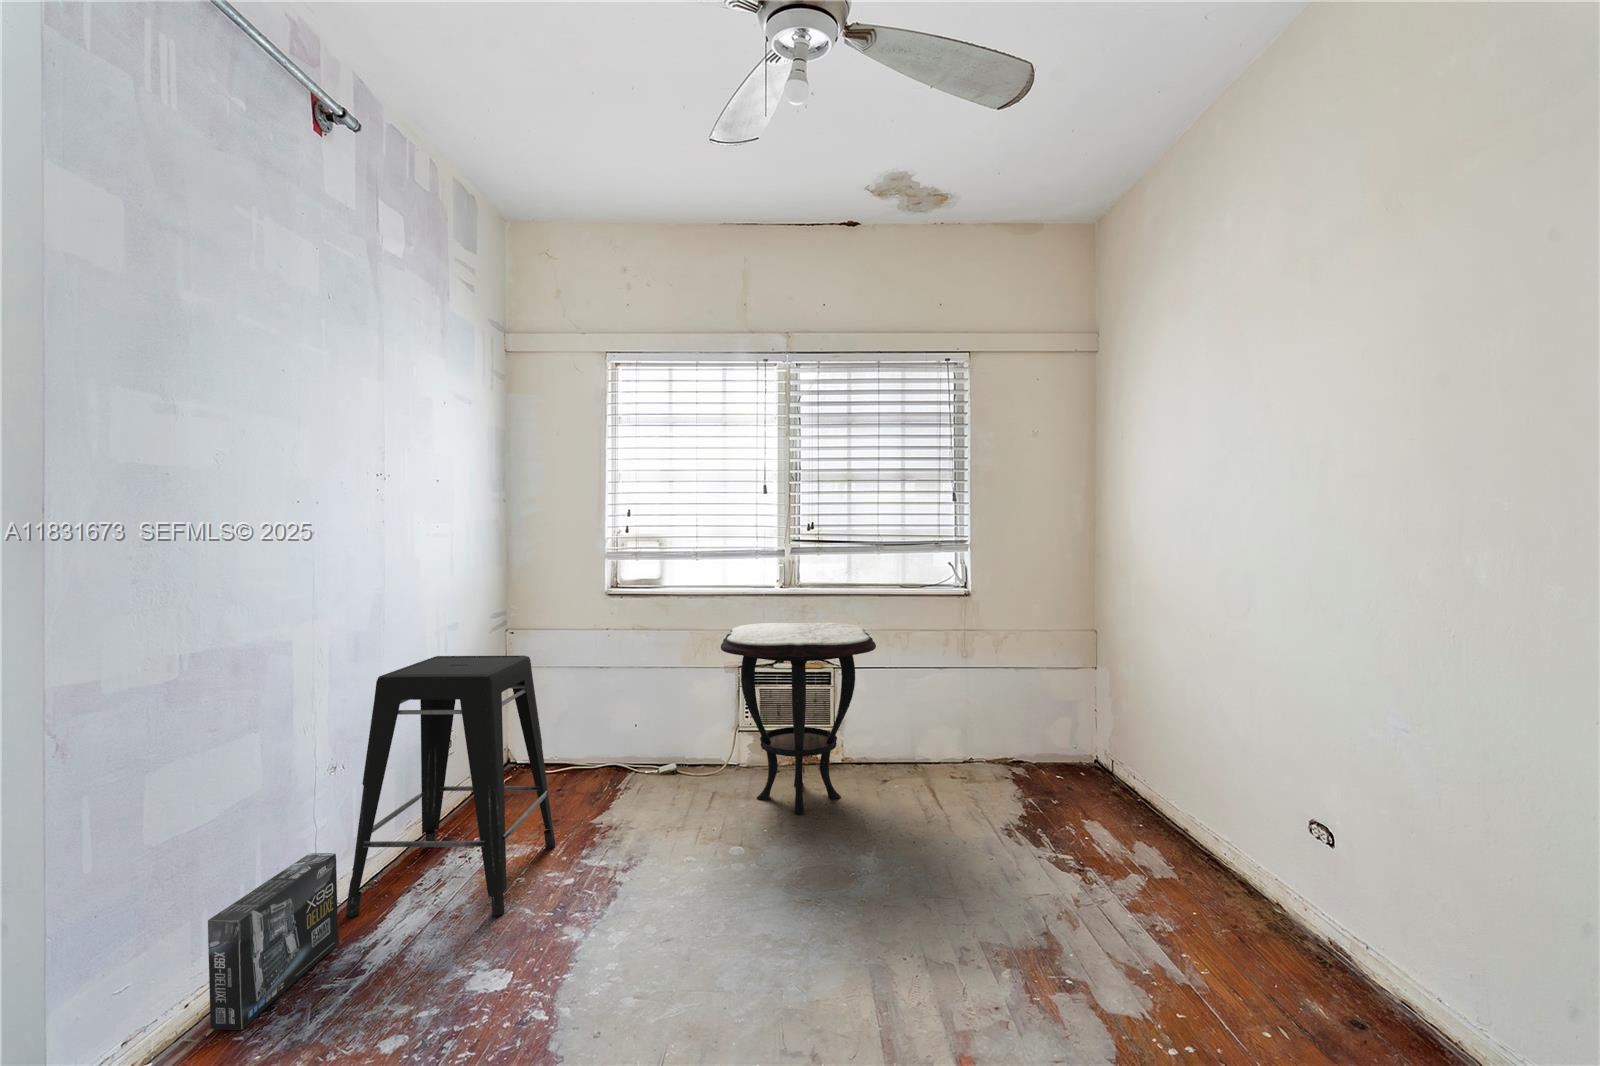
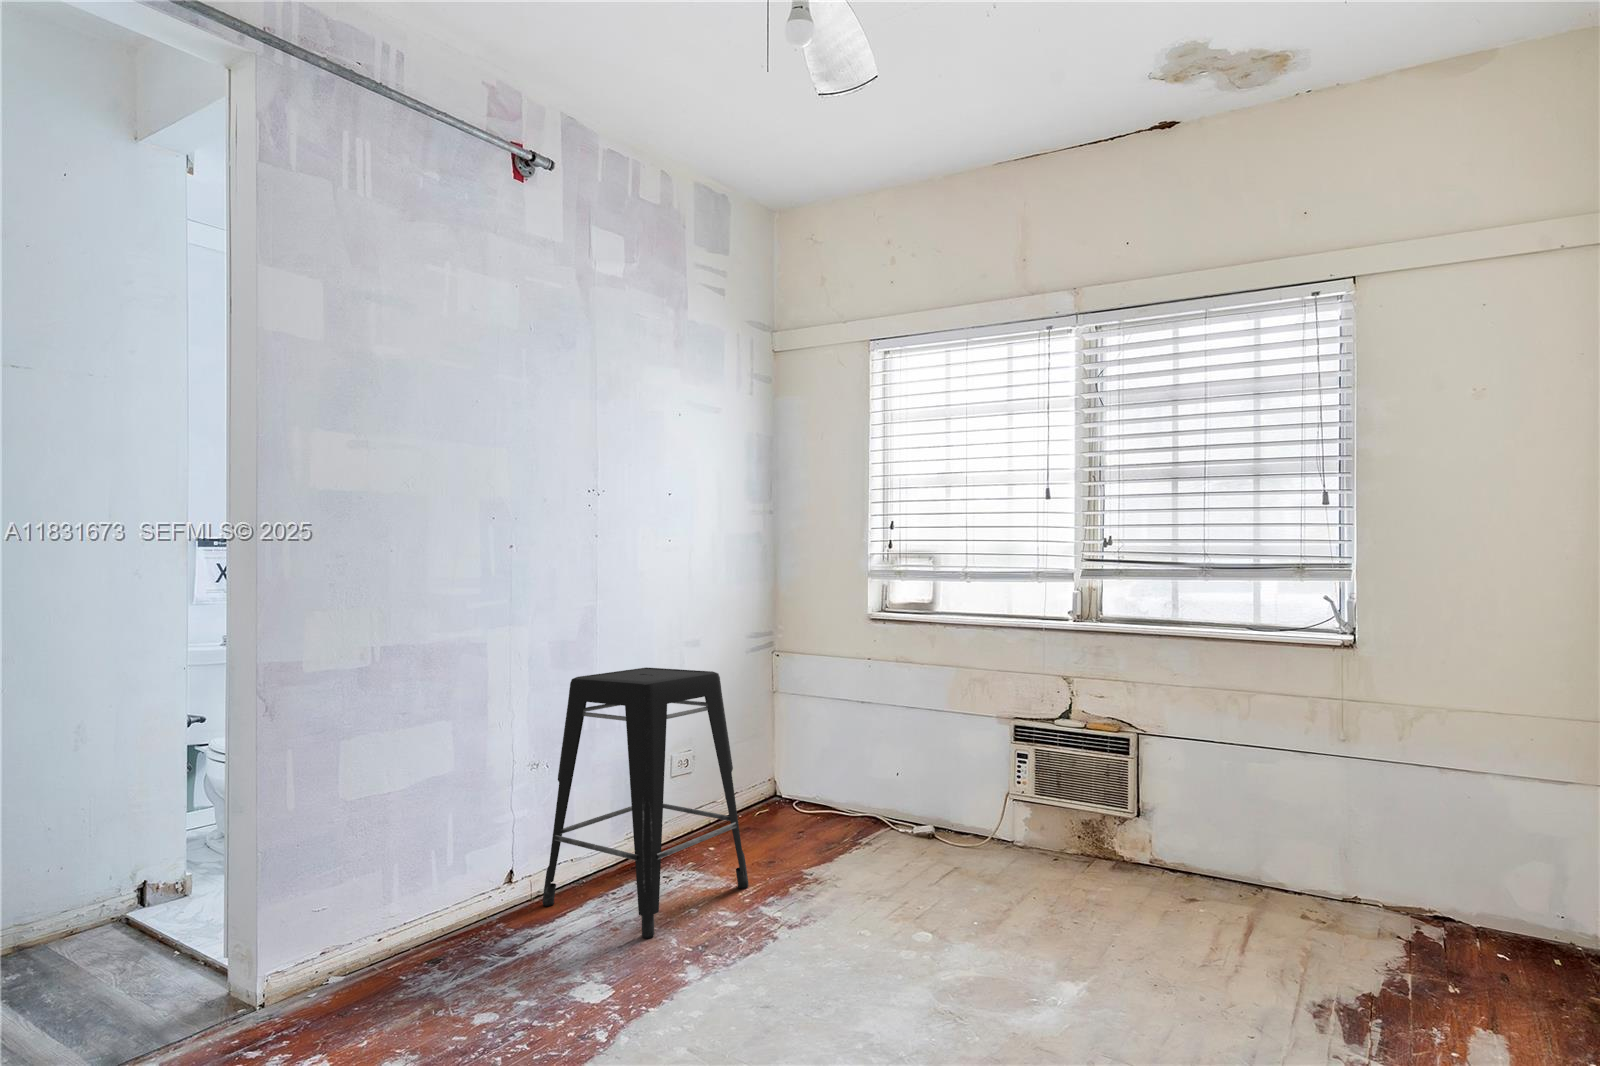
side table: present [721,623,876,815] -> none [937,660,1166,918]
box: present [208,853,339,1030] -> none [398,833,519,969]

